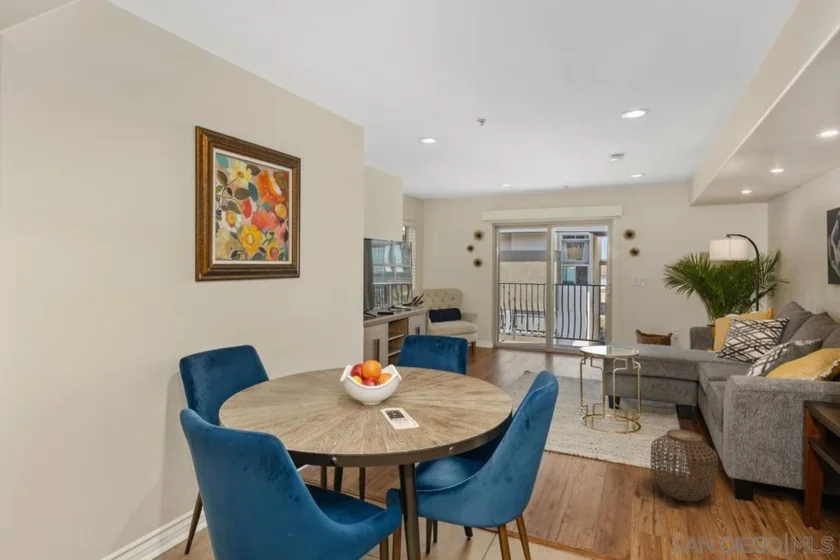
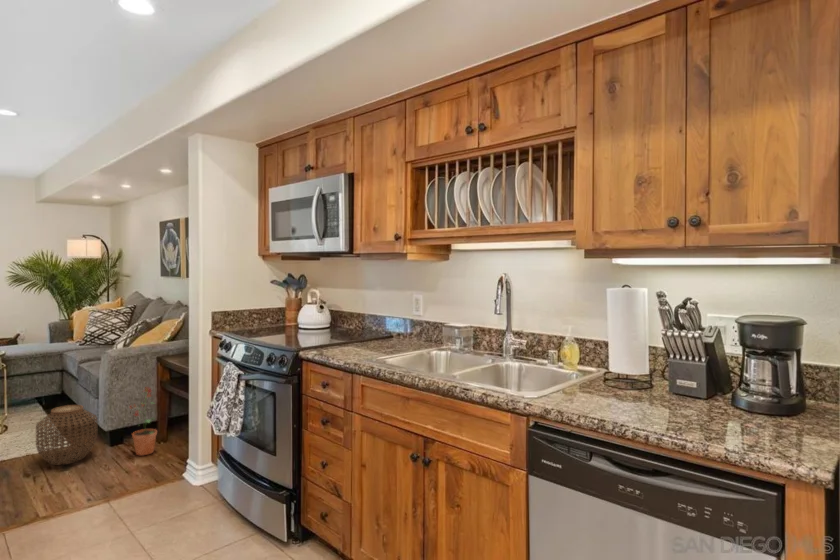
potted plant: none [759,438,801,536] -> present [130,387,157,455]

